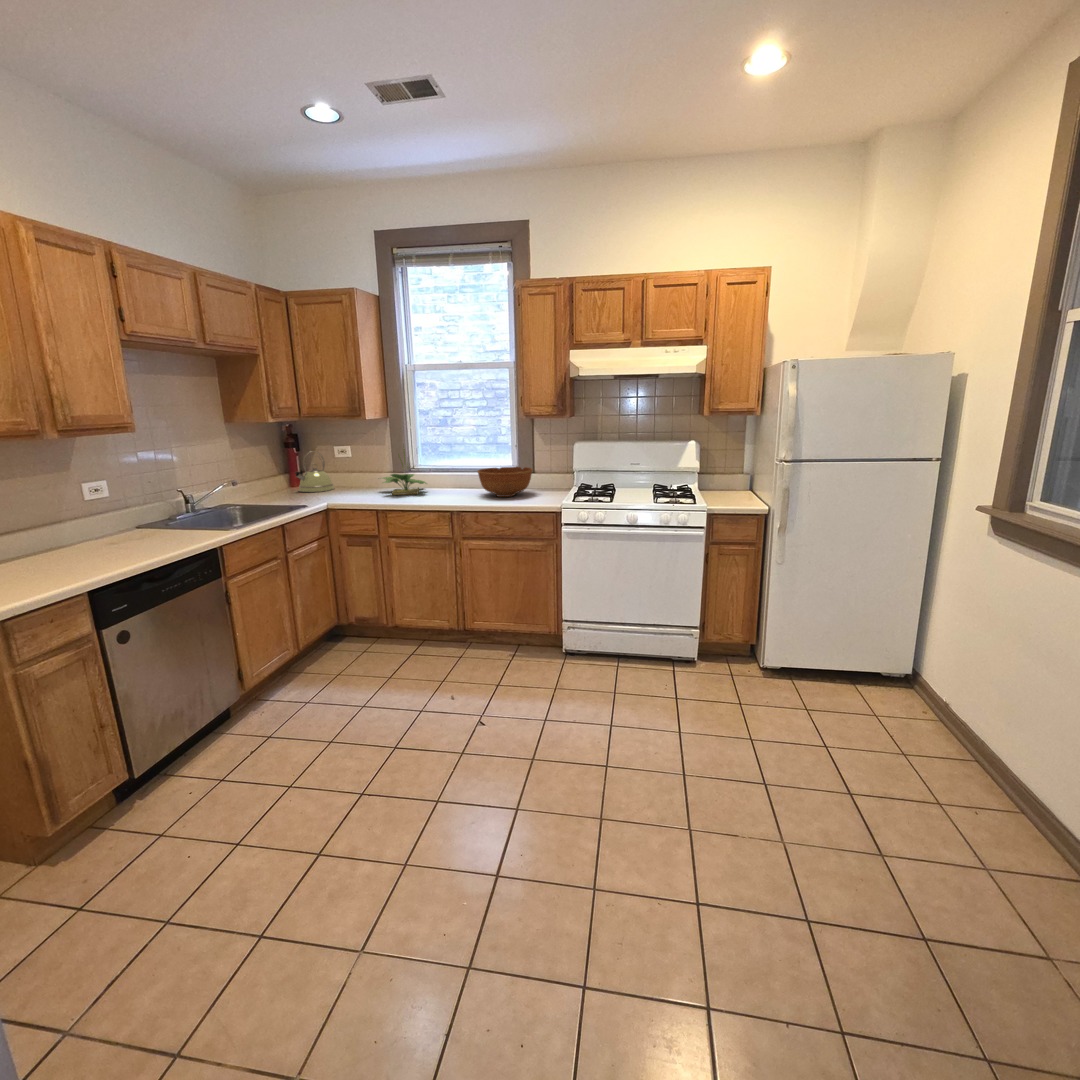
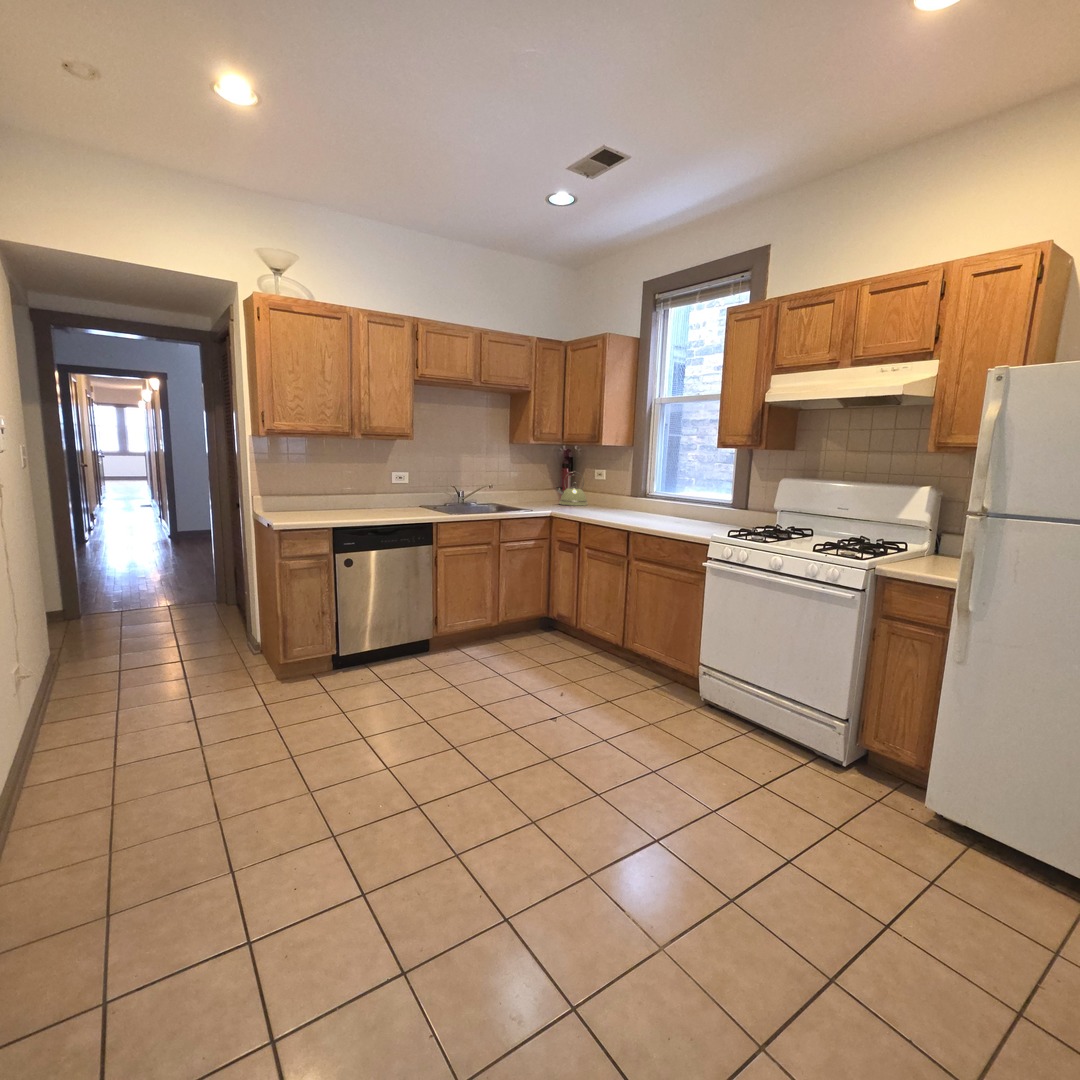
potted plant: present [383,449,426,495] -> none [600,468,647,515]
bowl: present [477,467,532,497] -> none [666,497,725,527]

